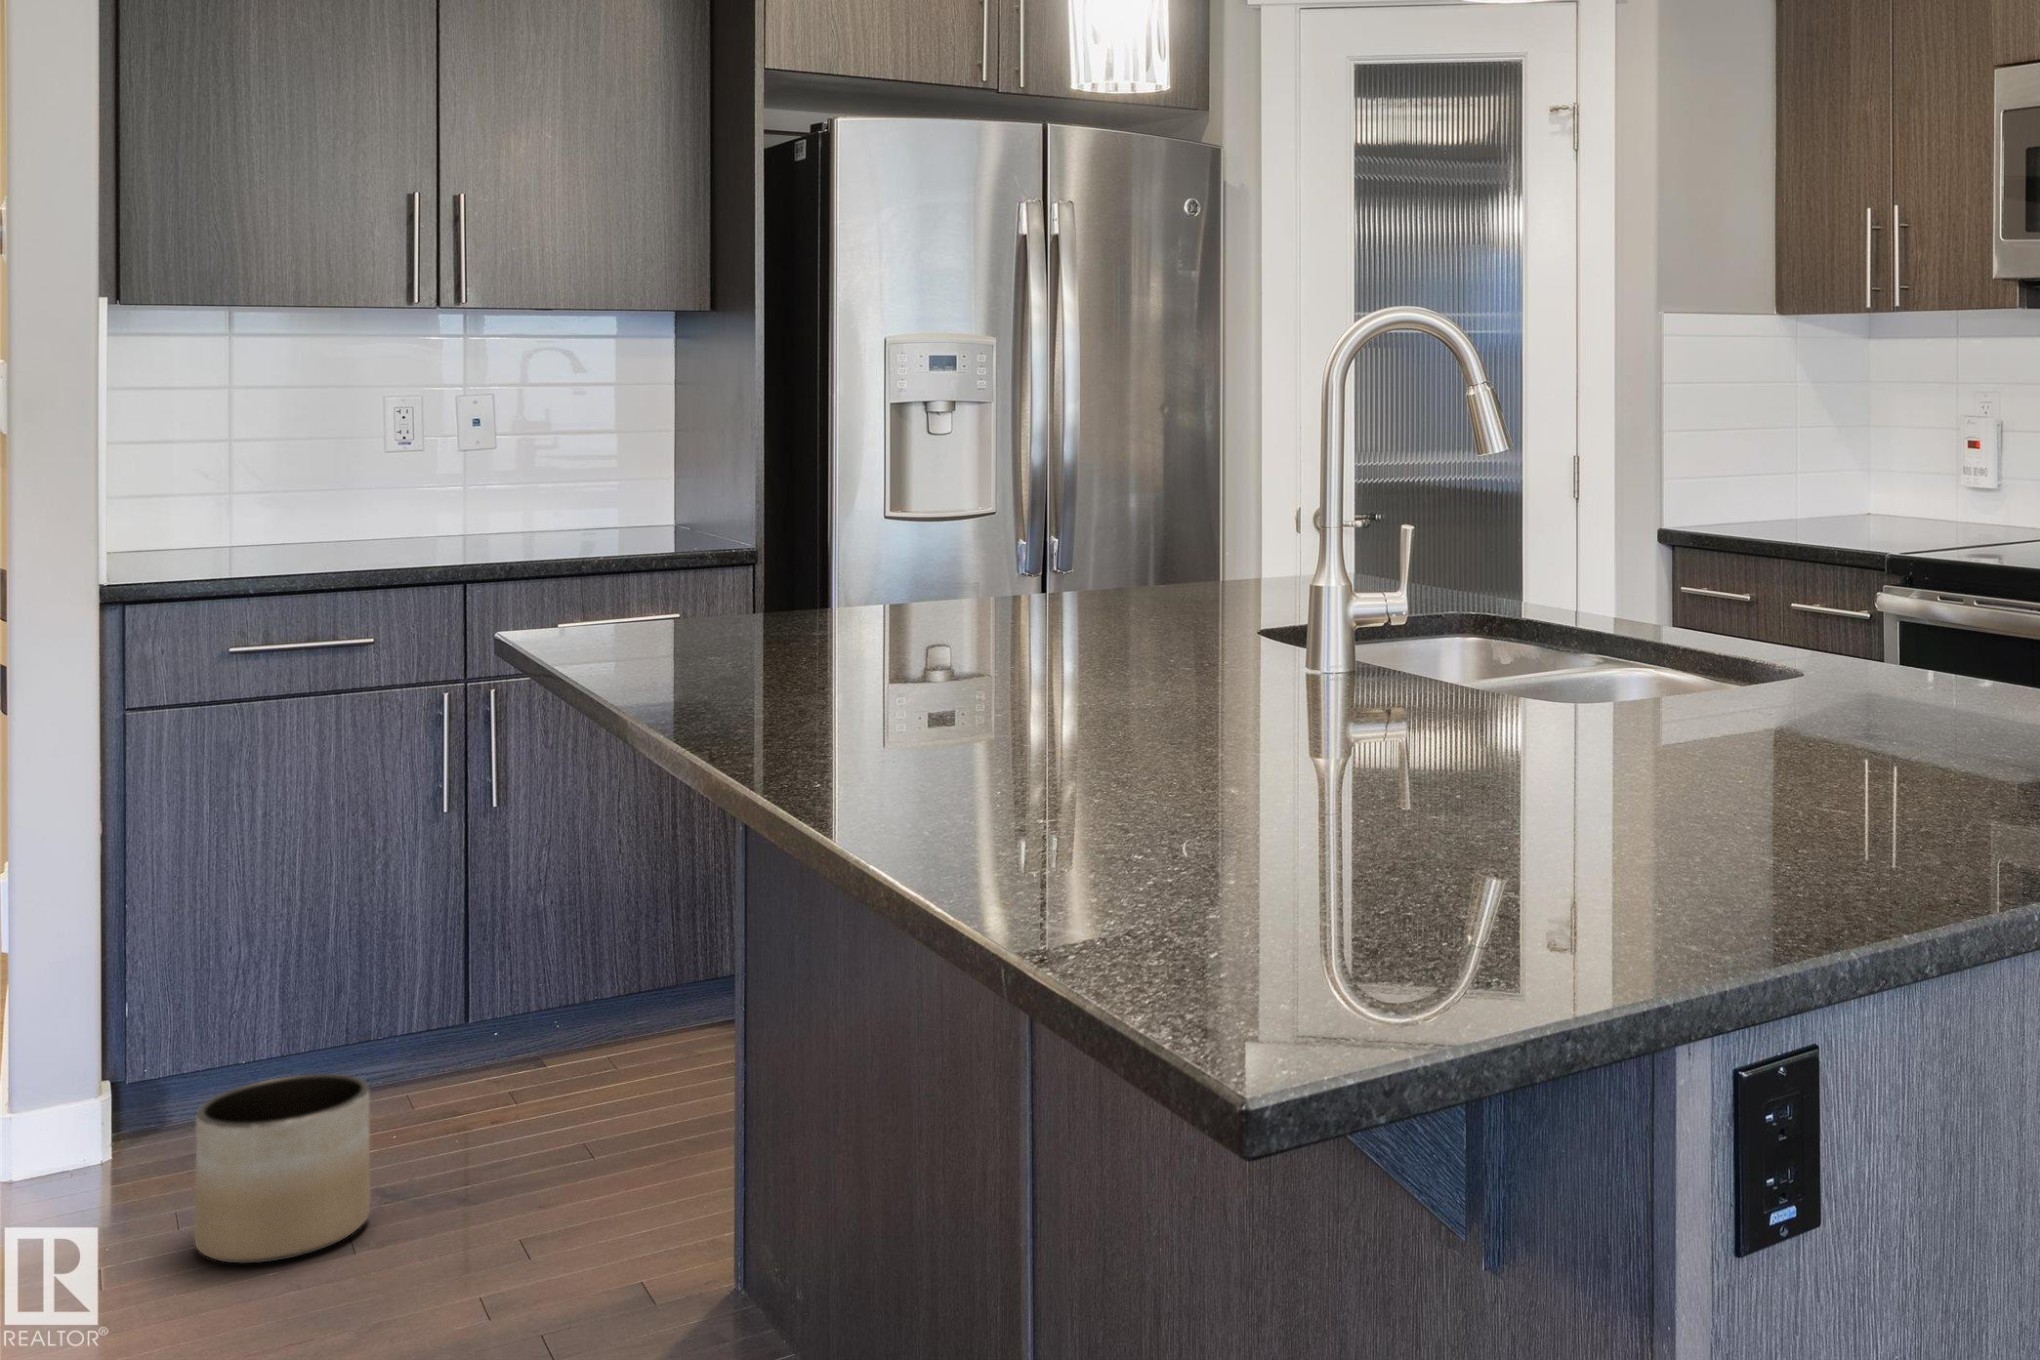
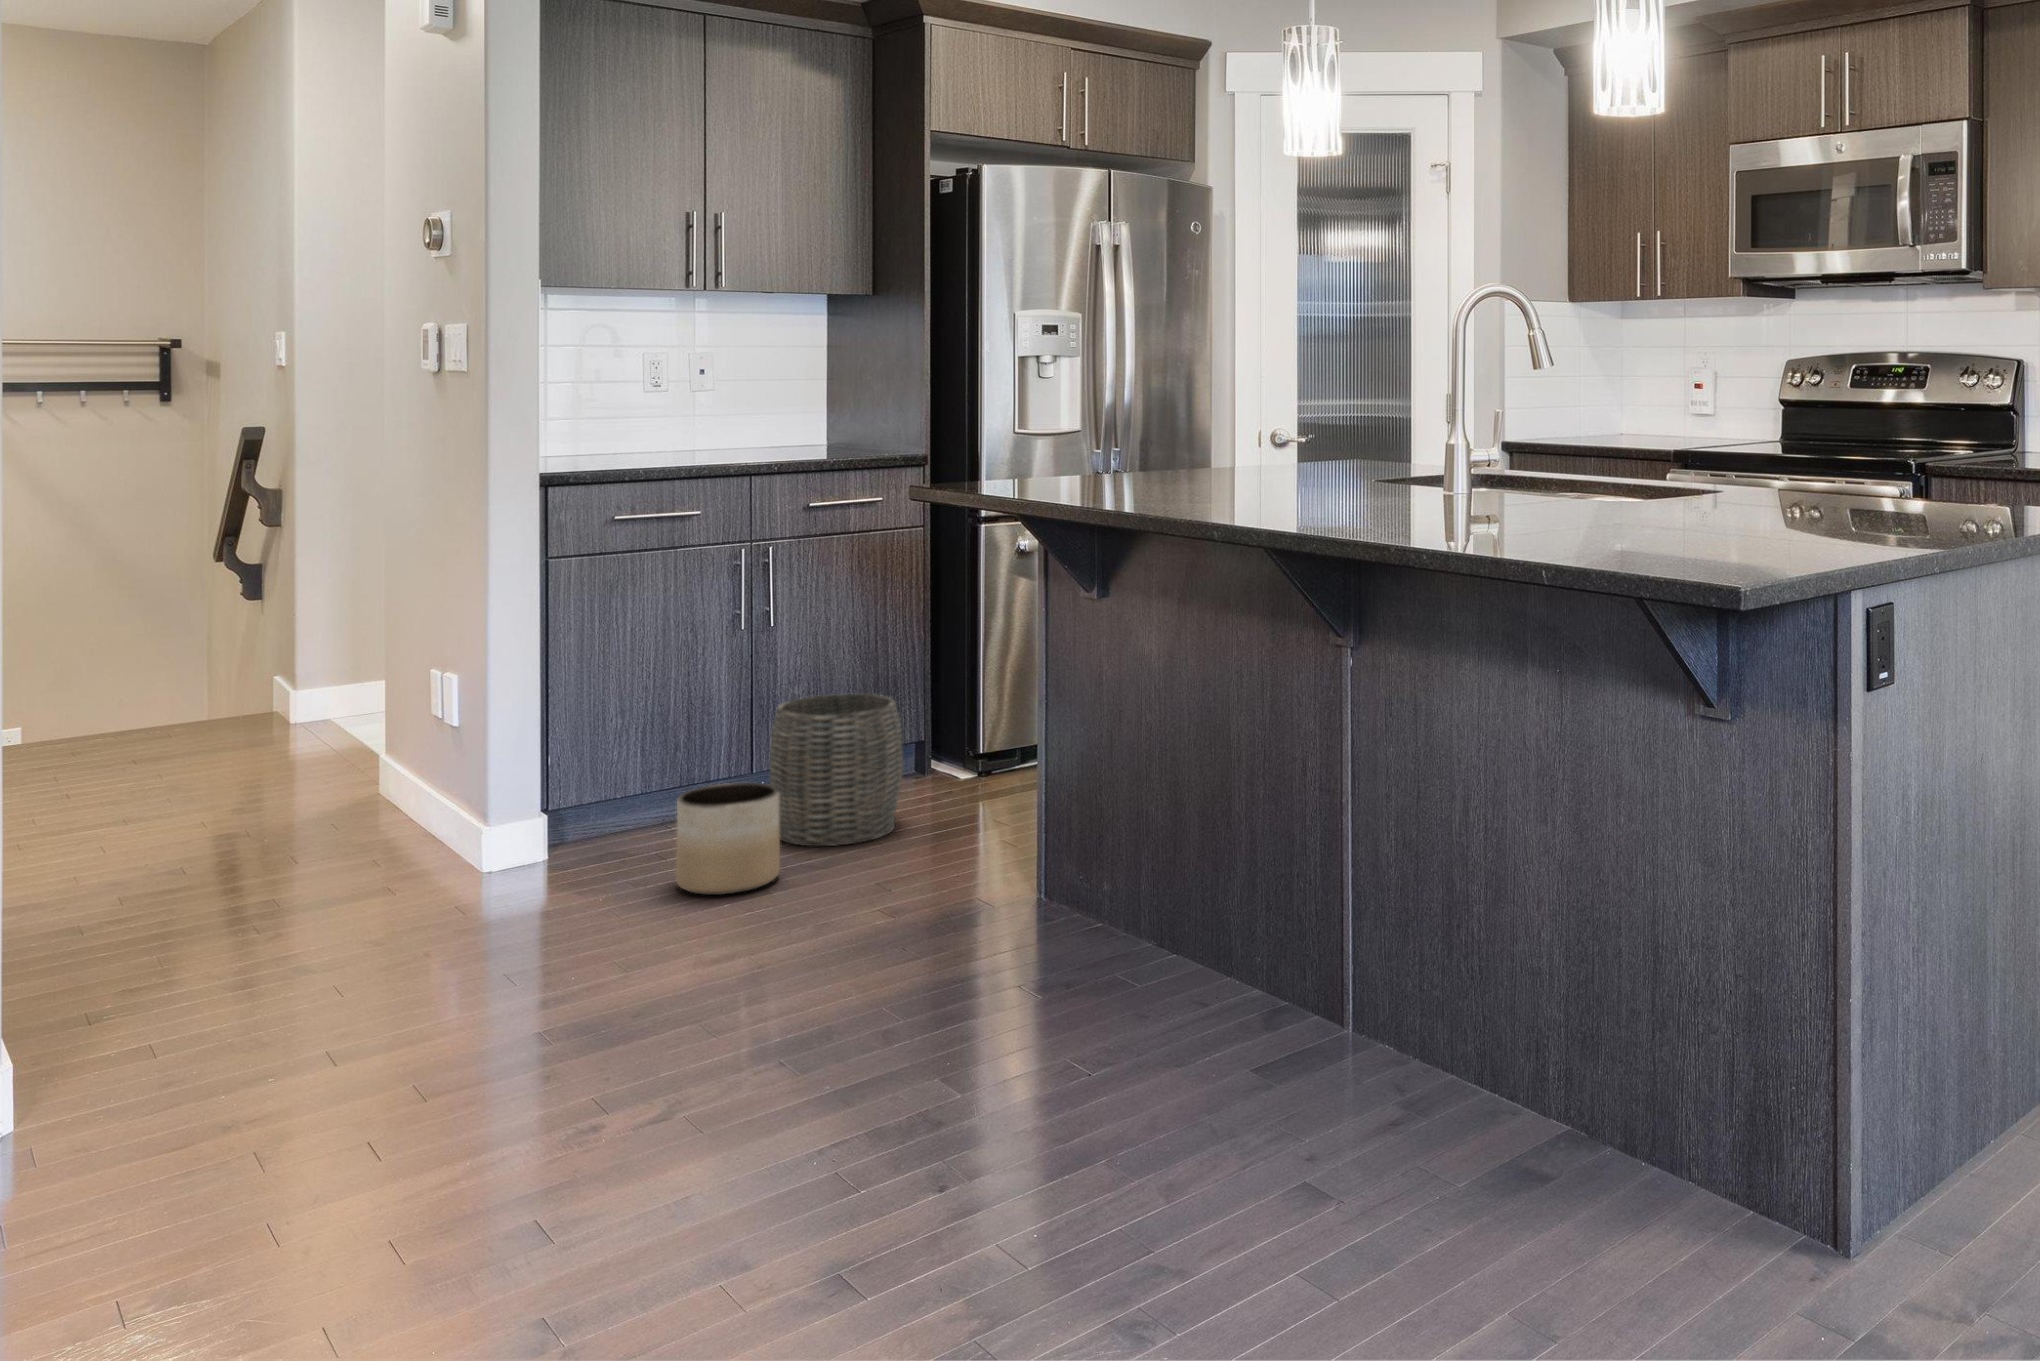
woven basket: none [426,918,639,1165] -> present [770,694,903,846]

